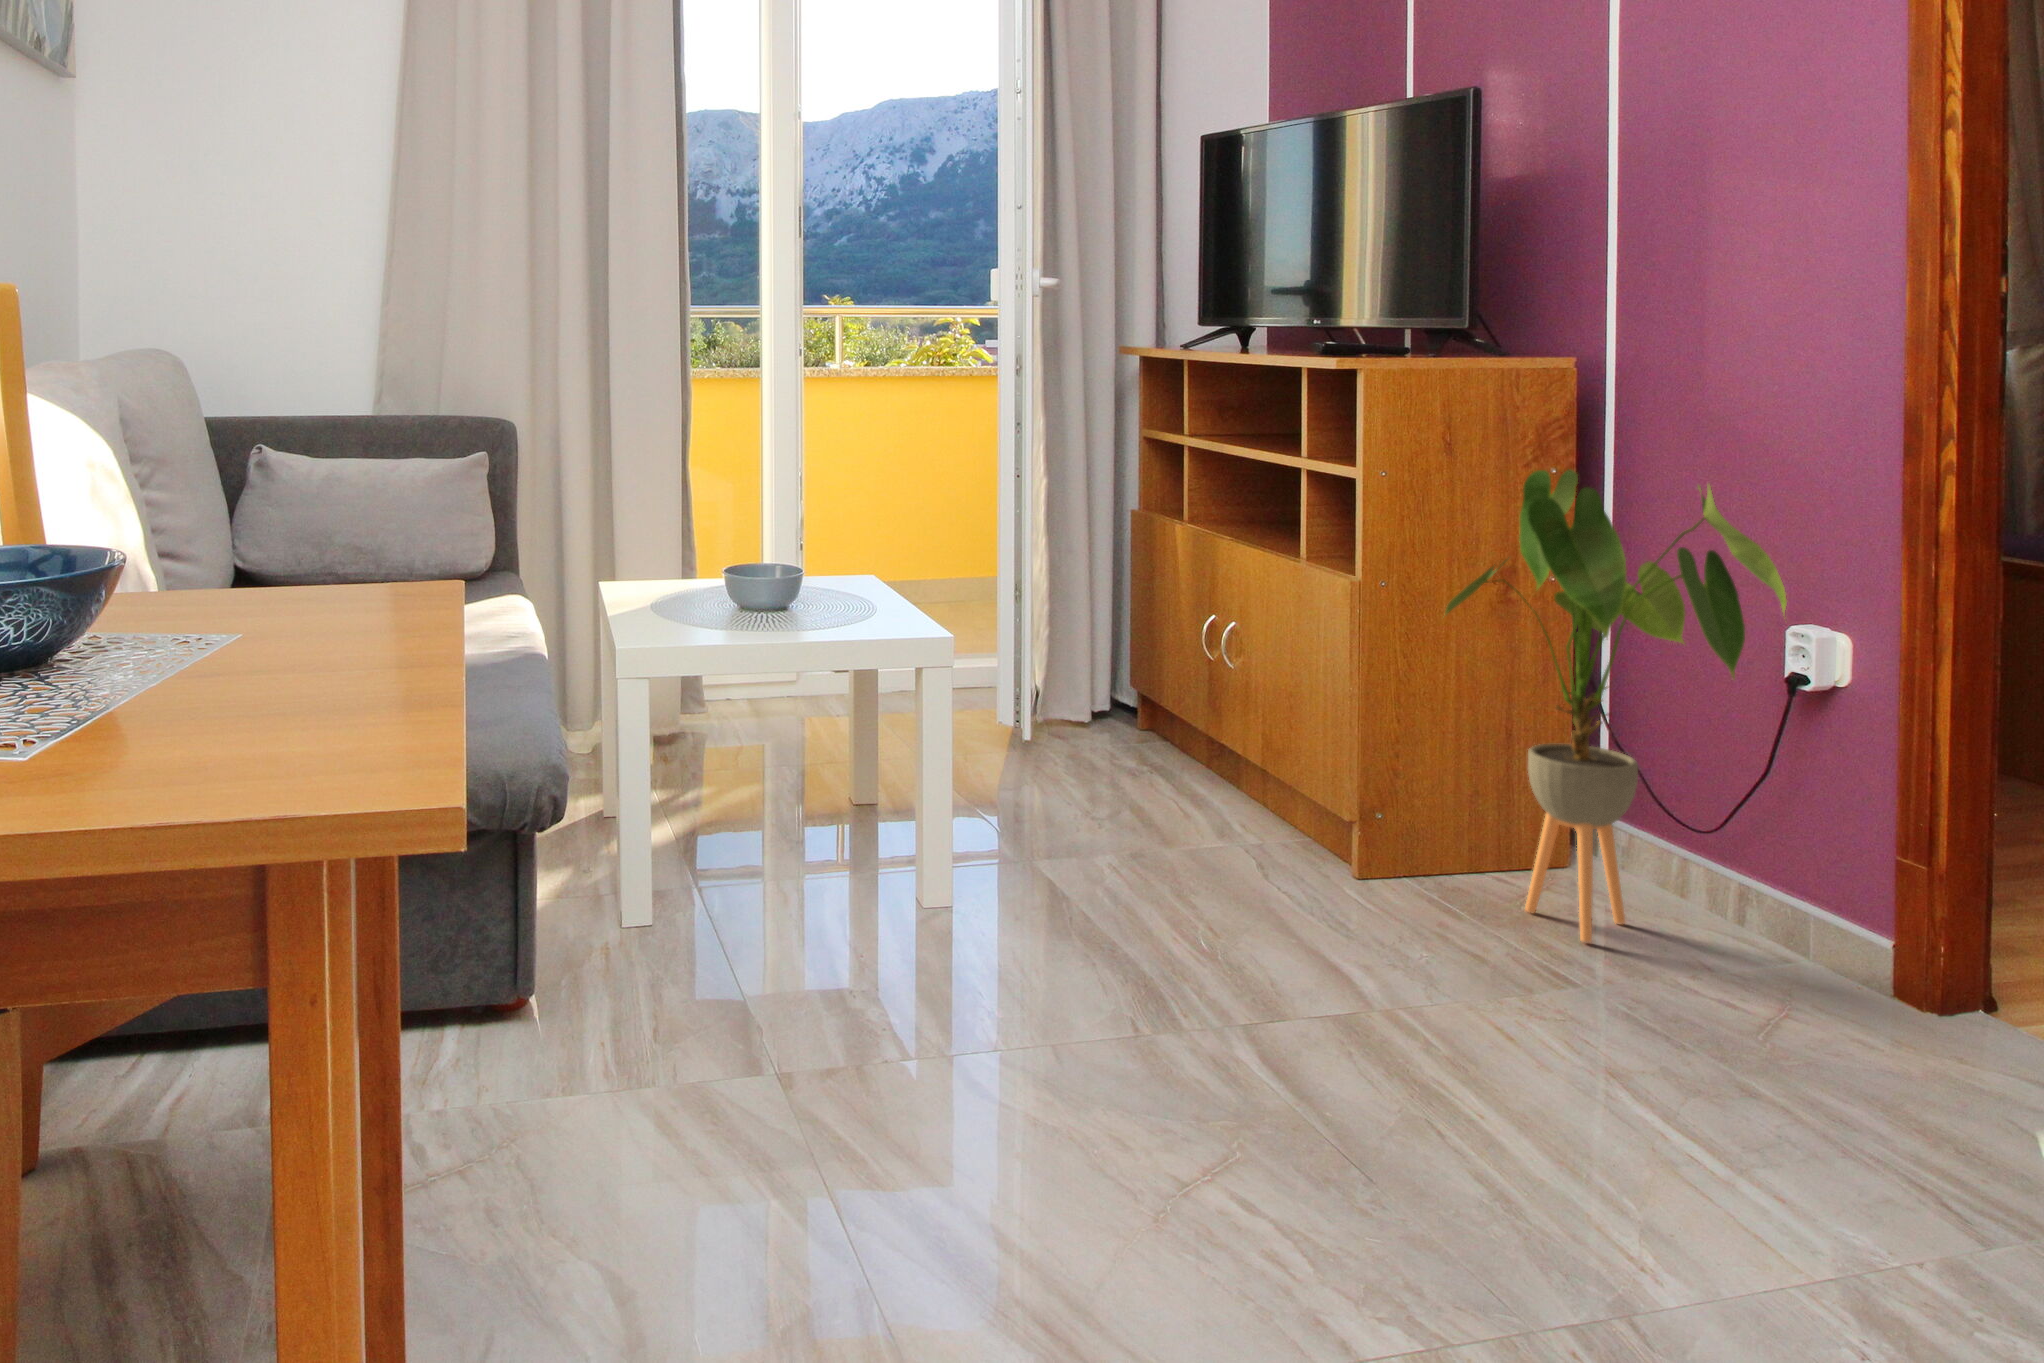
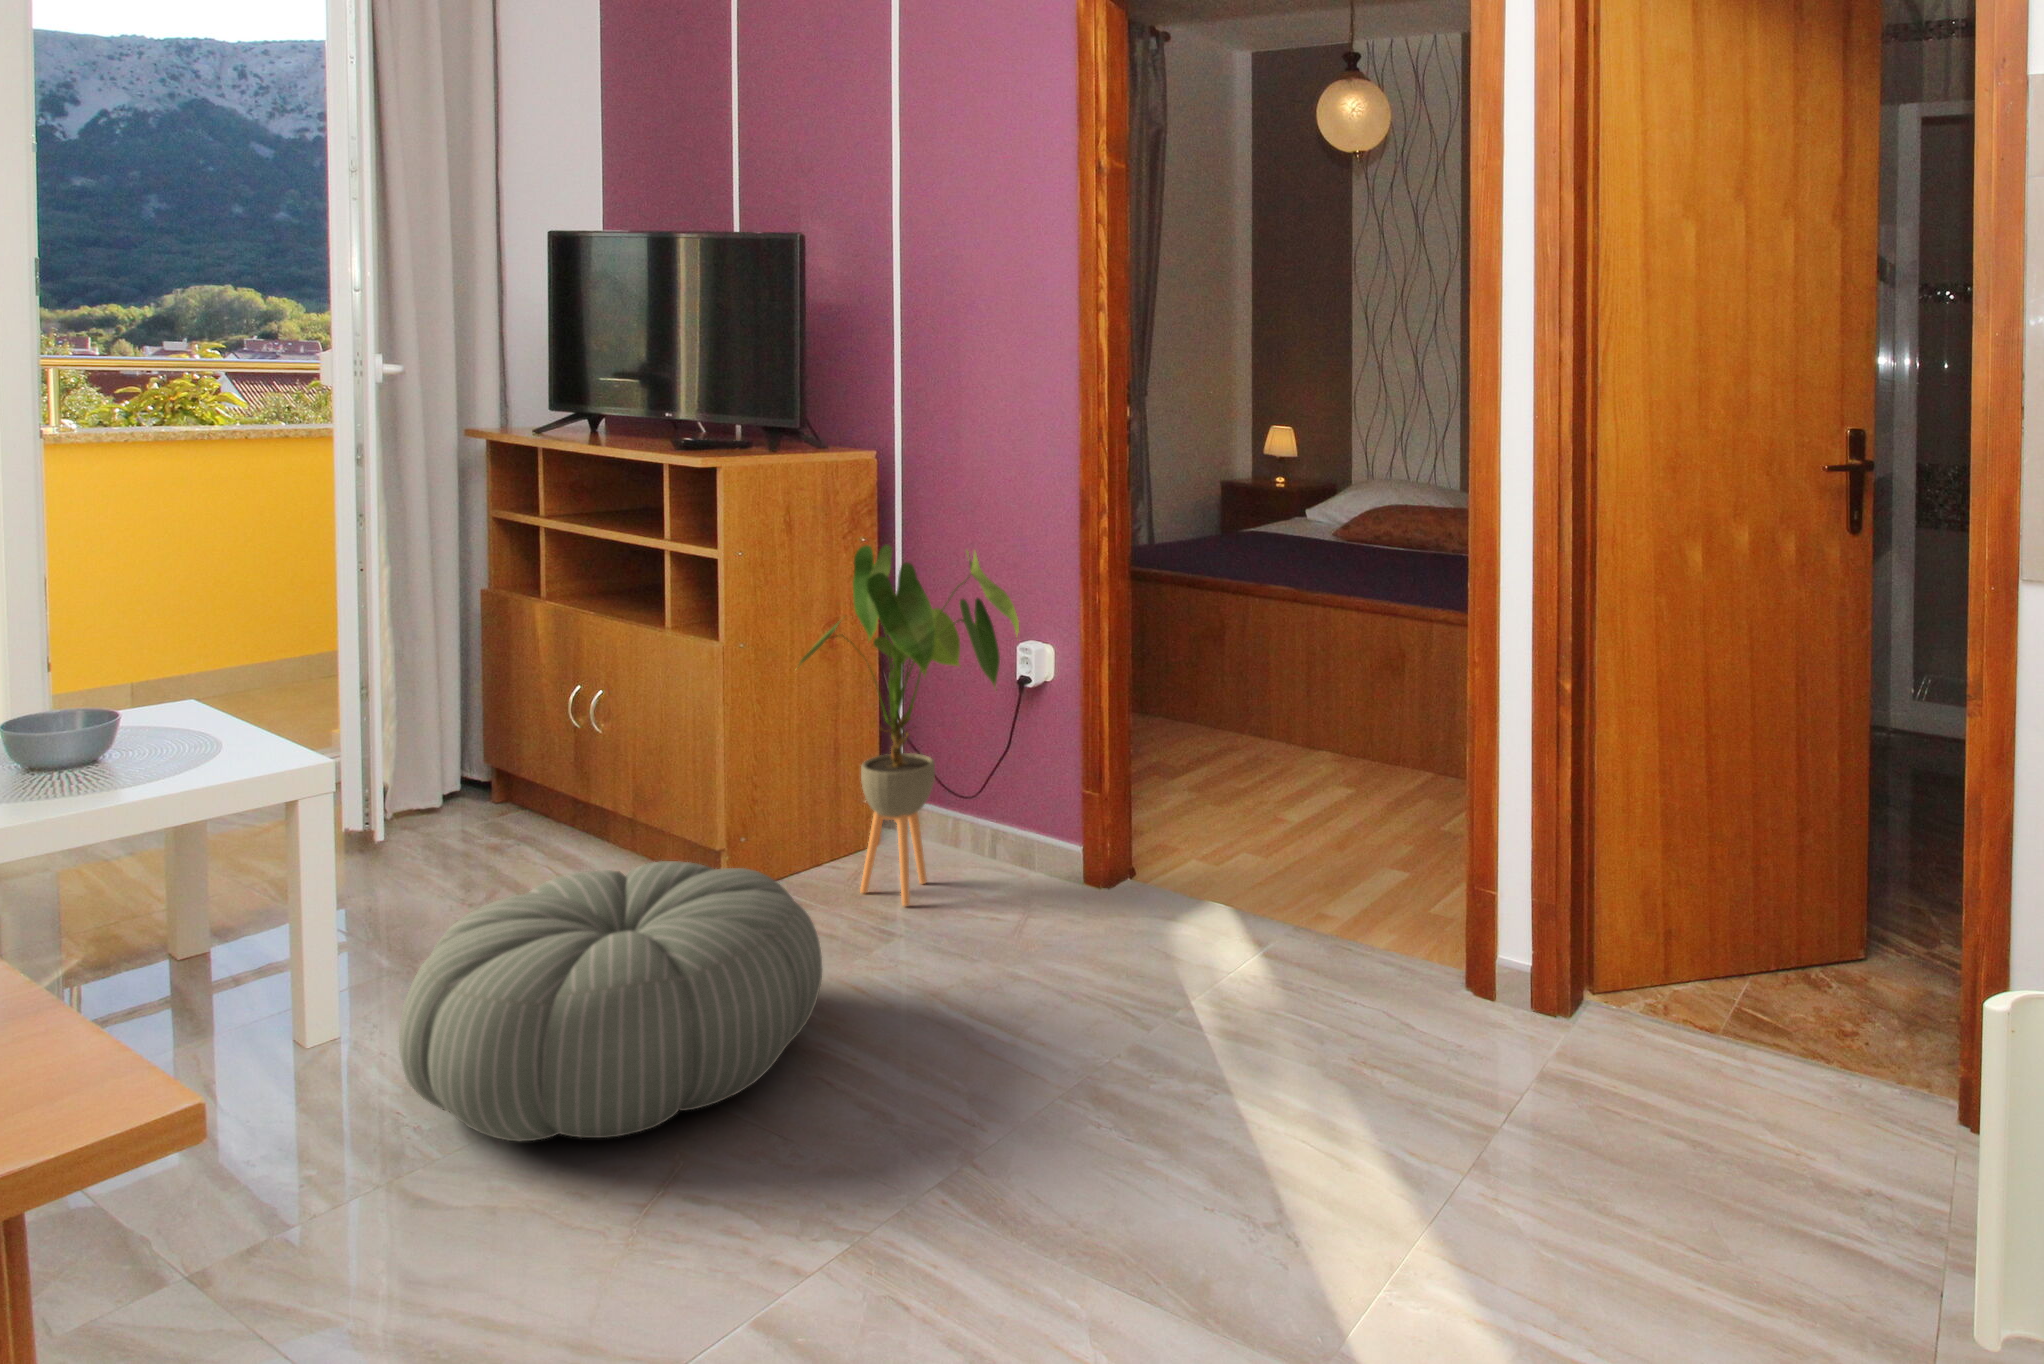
pouf: none [980,787,1429,1072] -> present [399,861,822,1141]

